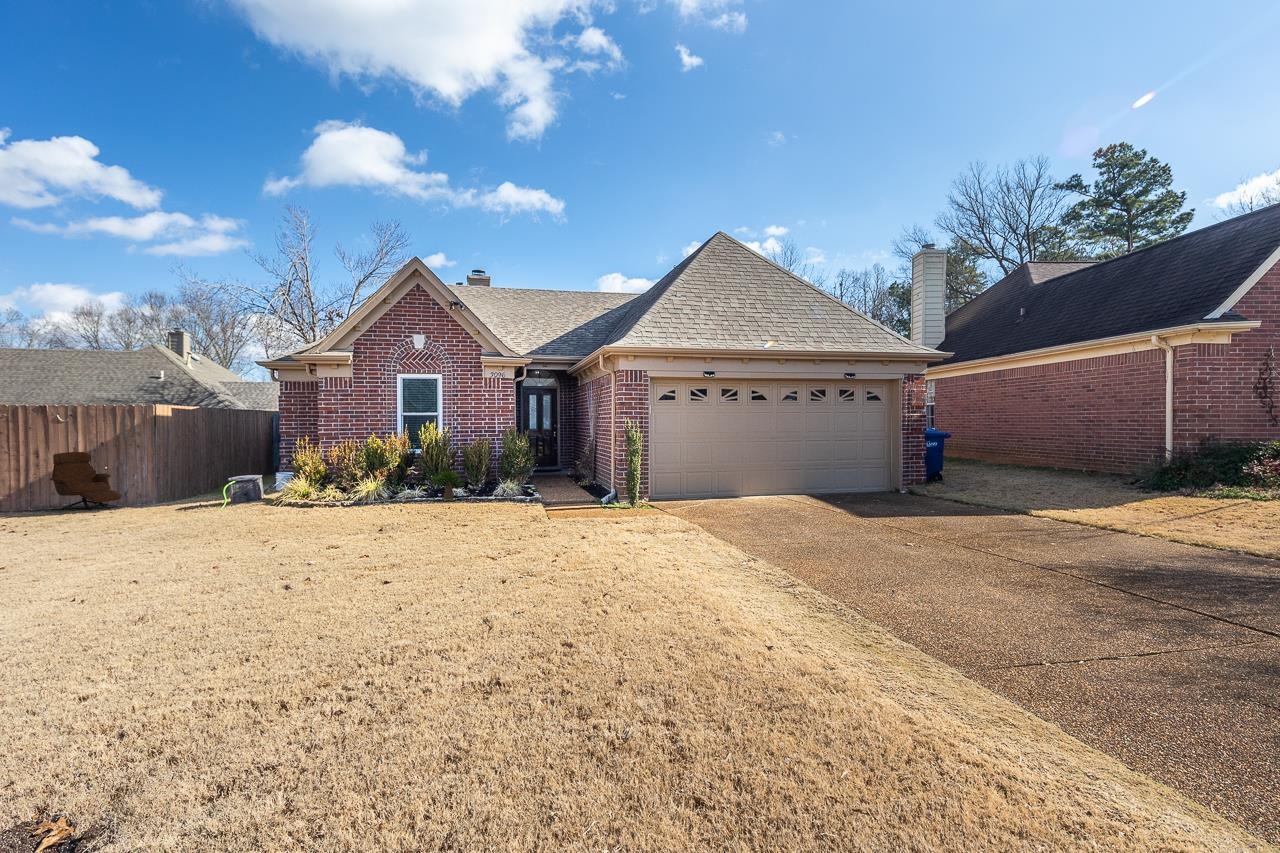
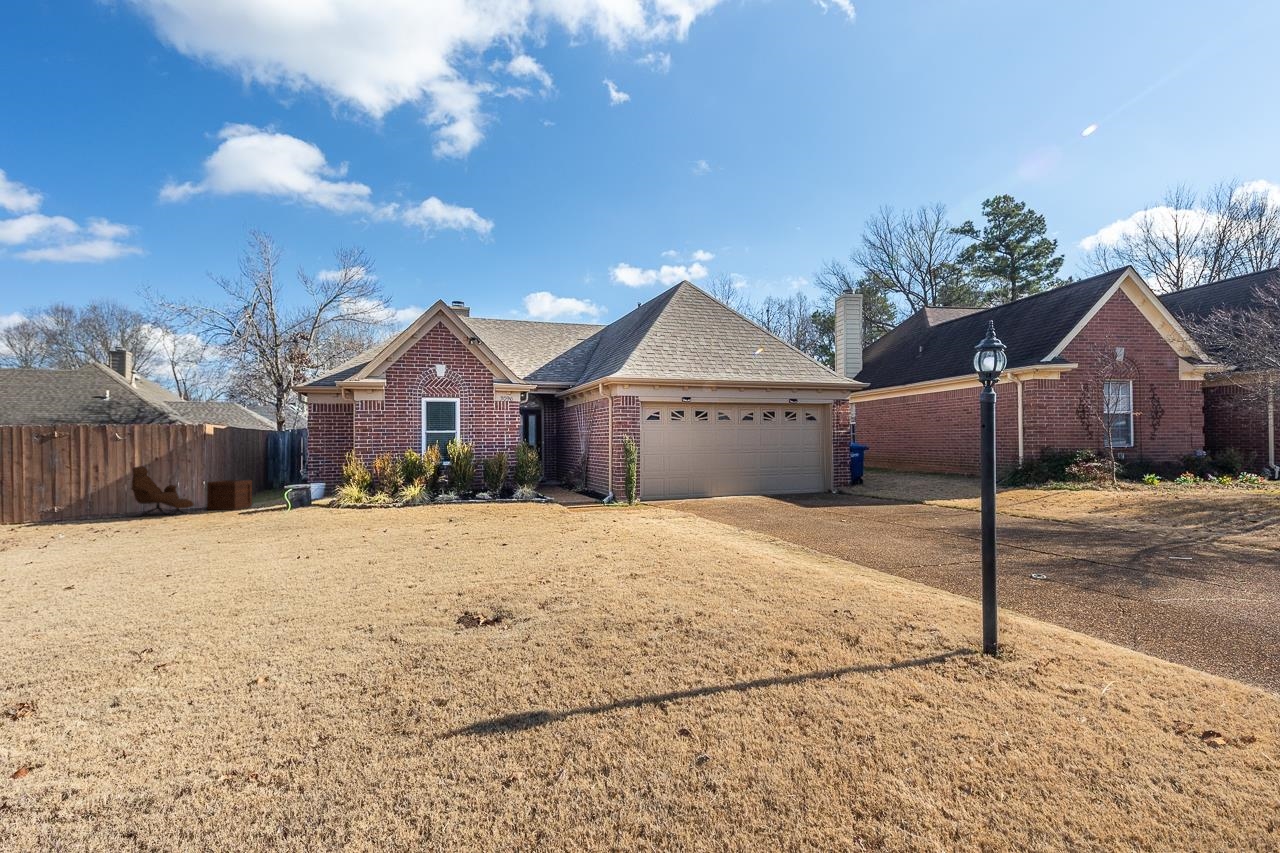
wooden crate: none [146,468,203,503] -> present [207,480,252,510]
potted plant: present [433,471,464,499] -> none [458,478,489,503]

